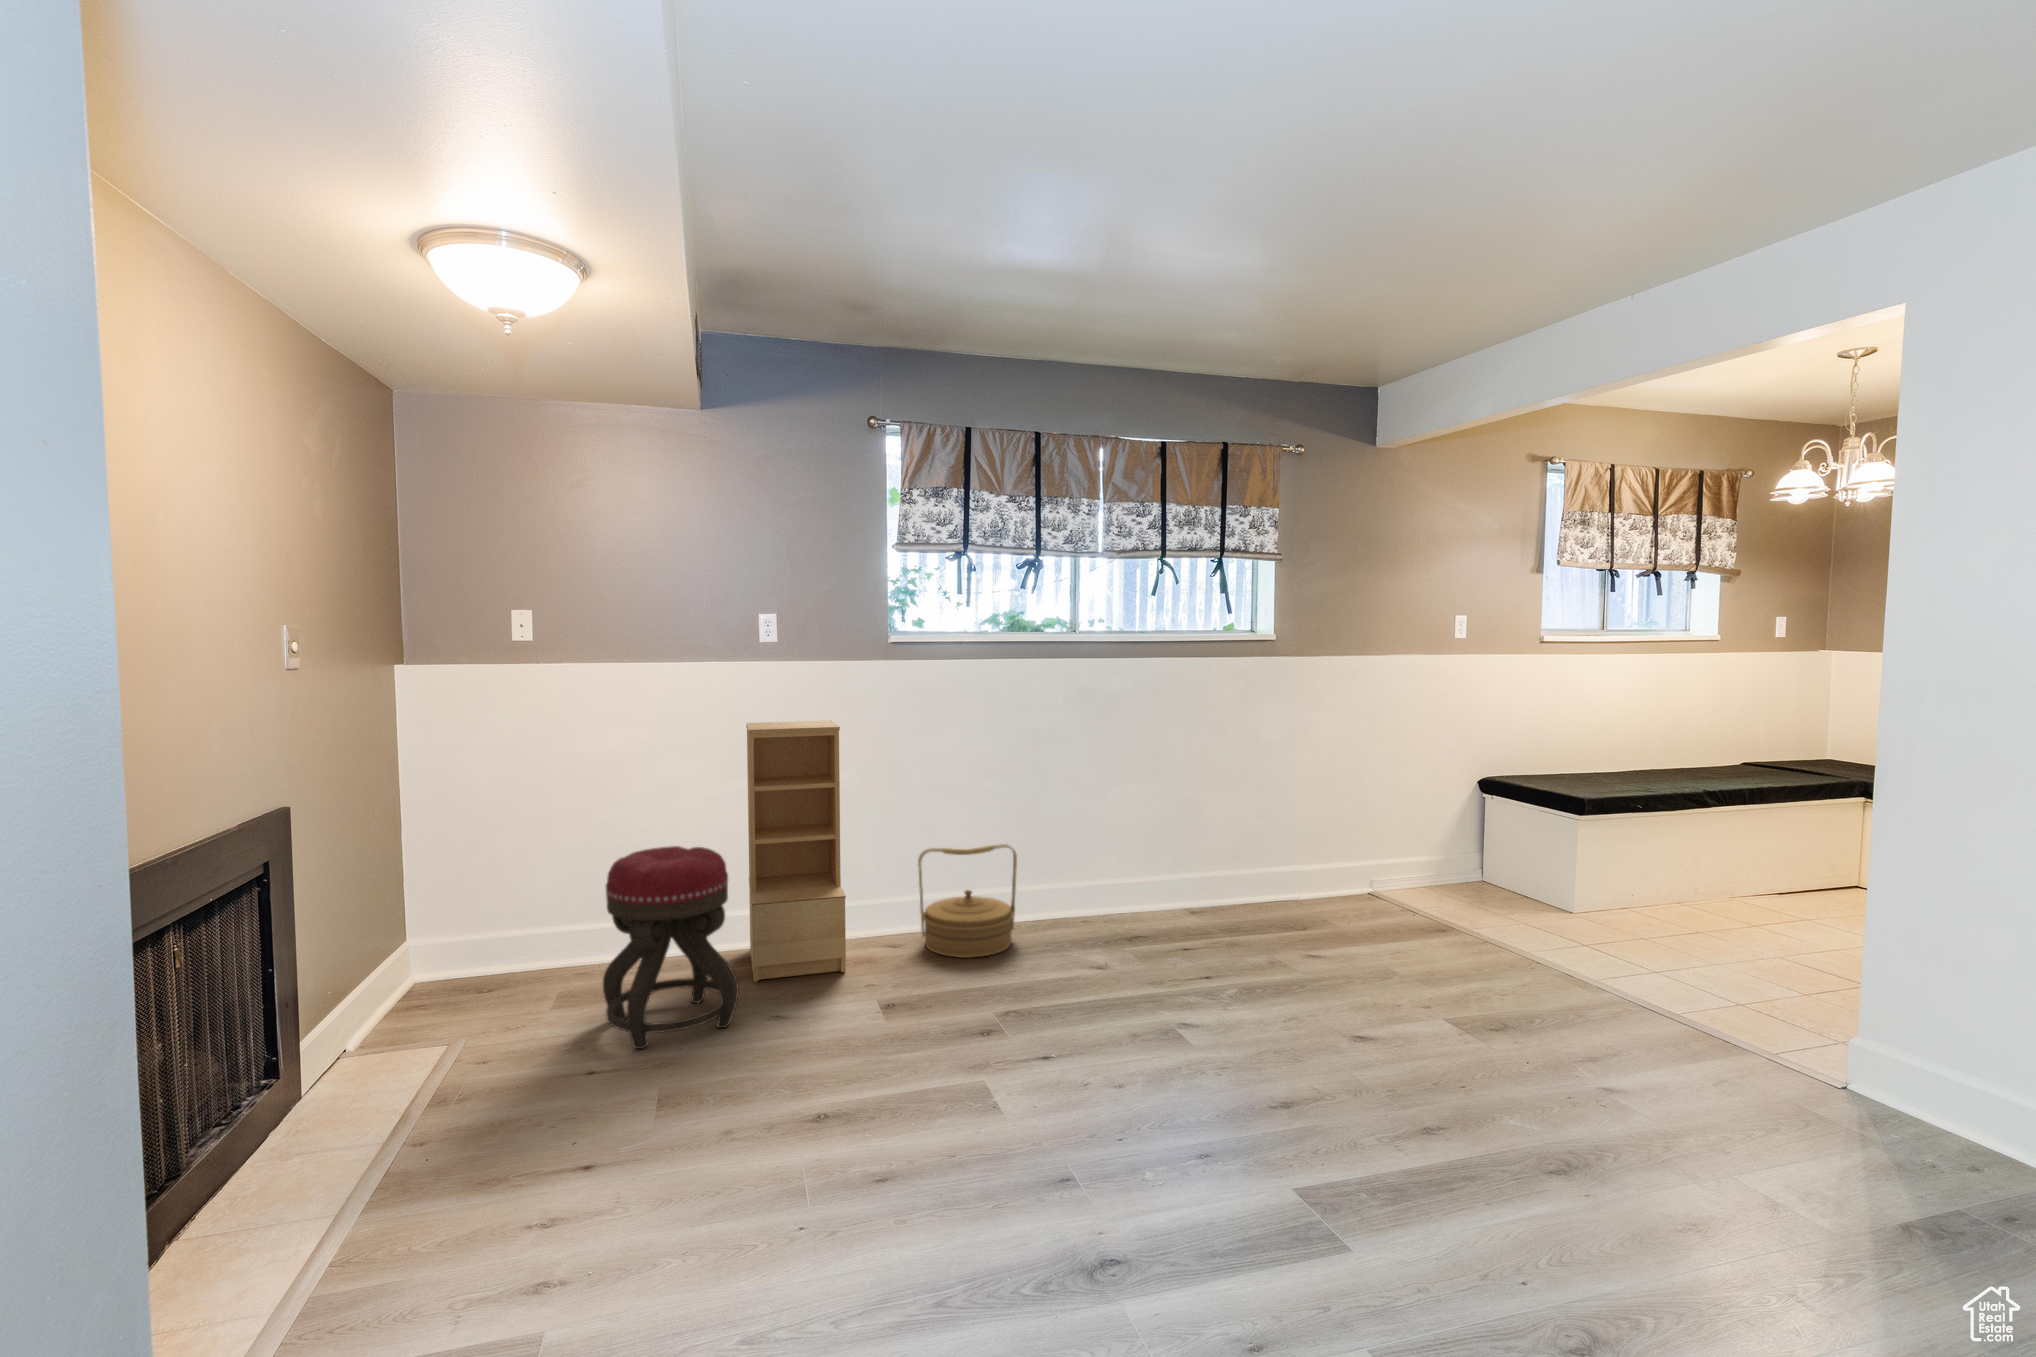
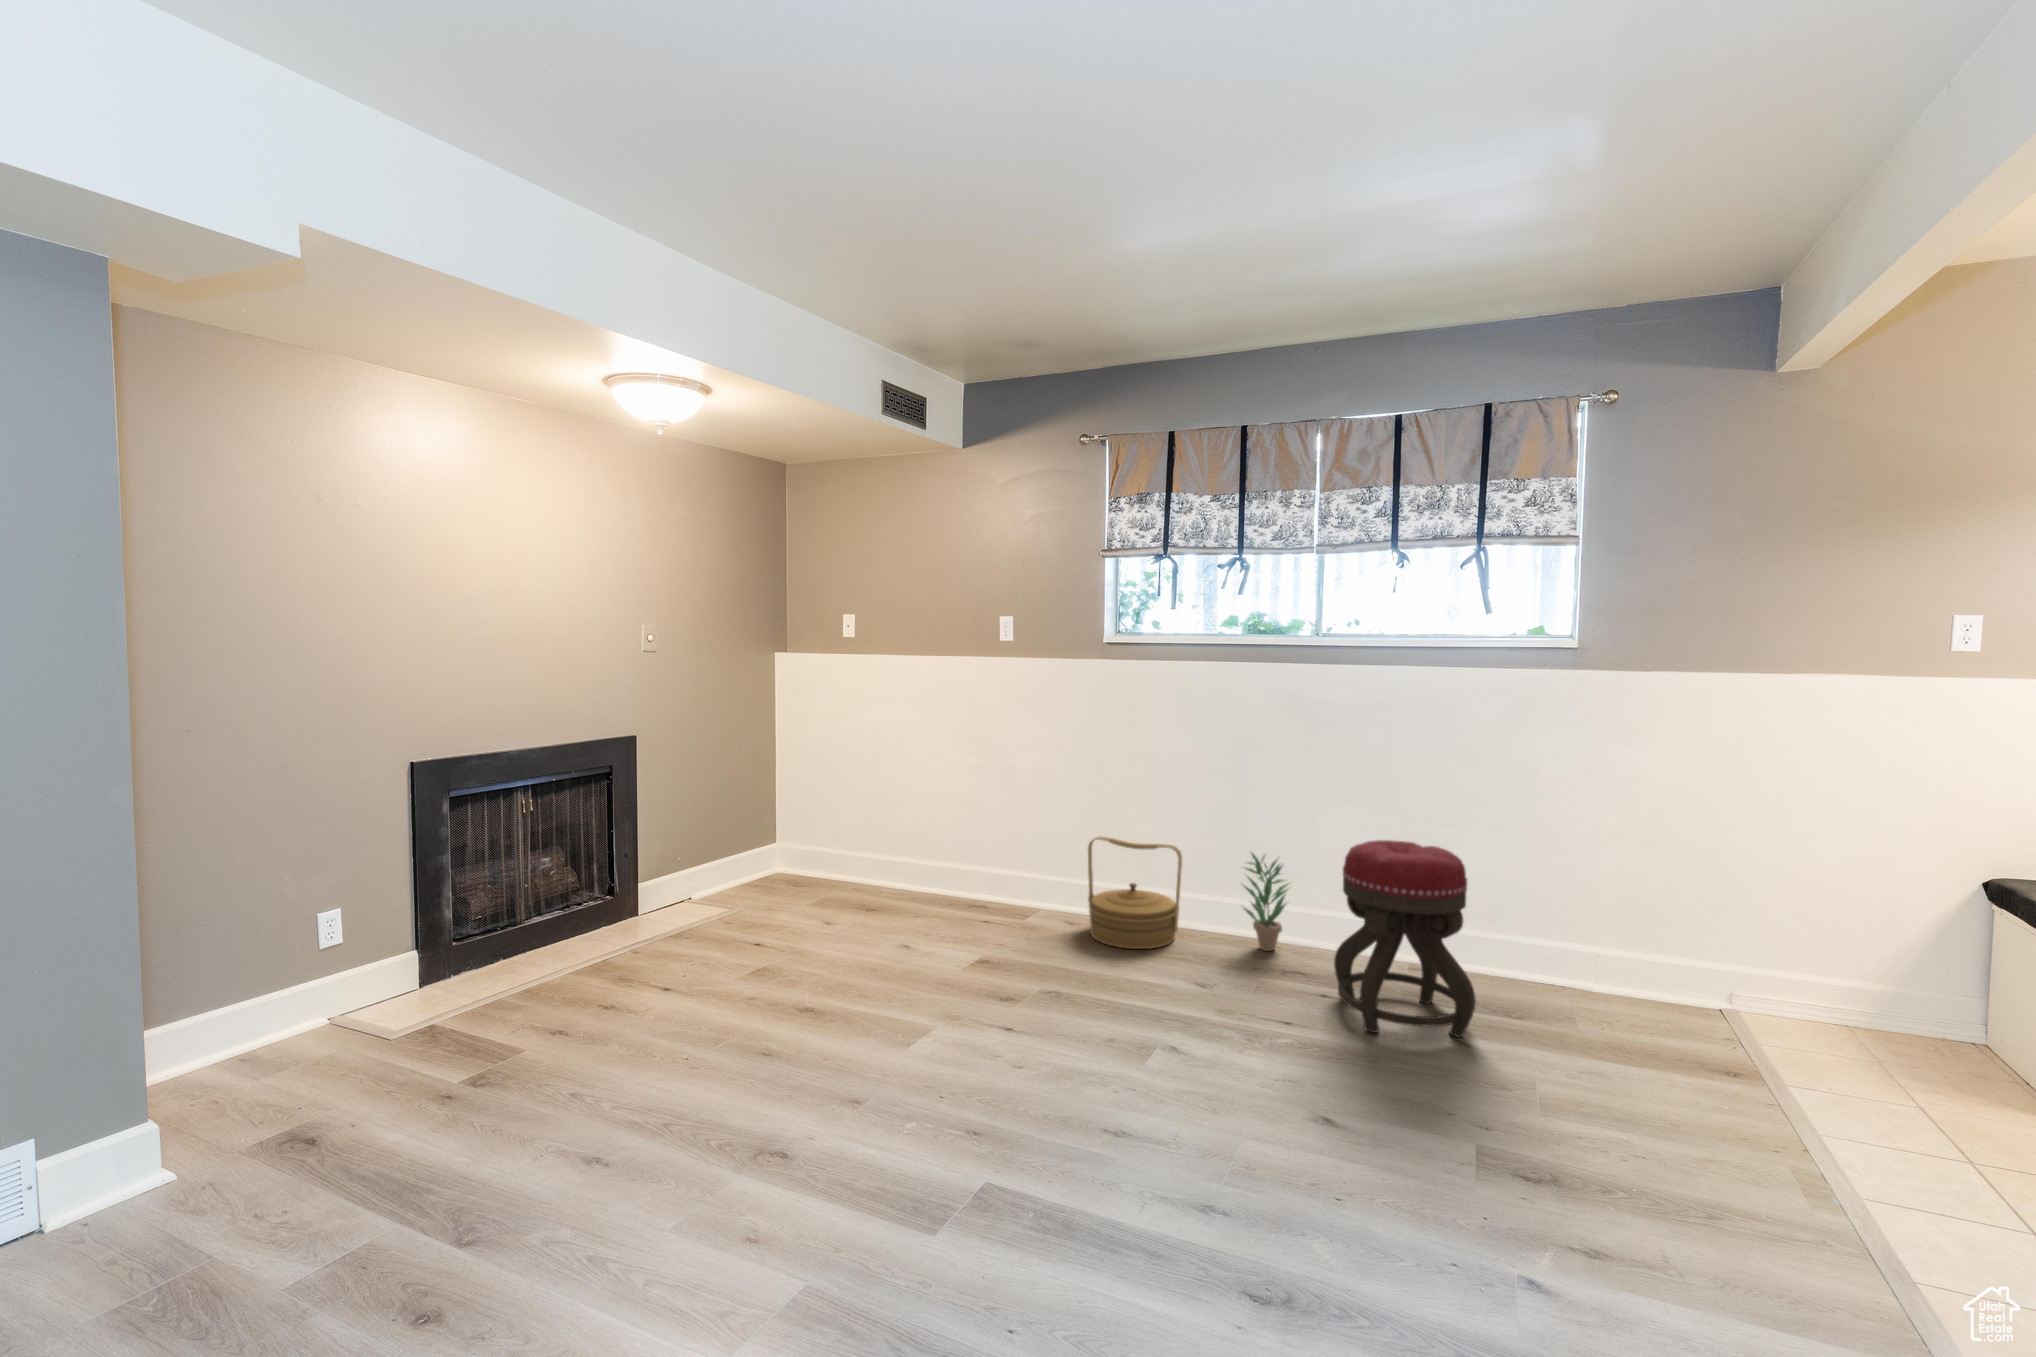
bookshelf: present [746,720,846,982] -> none [933,708,1039,929]
potted plant: none [1061,835,1110,927] -> present [1244,853,1288,951]
ottoman: present [603,846,739,1049] -> present [1334,840,1476,1037]

